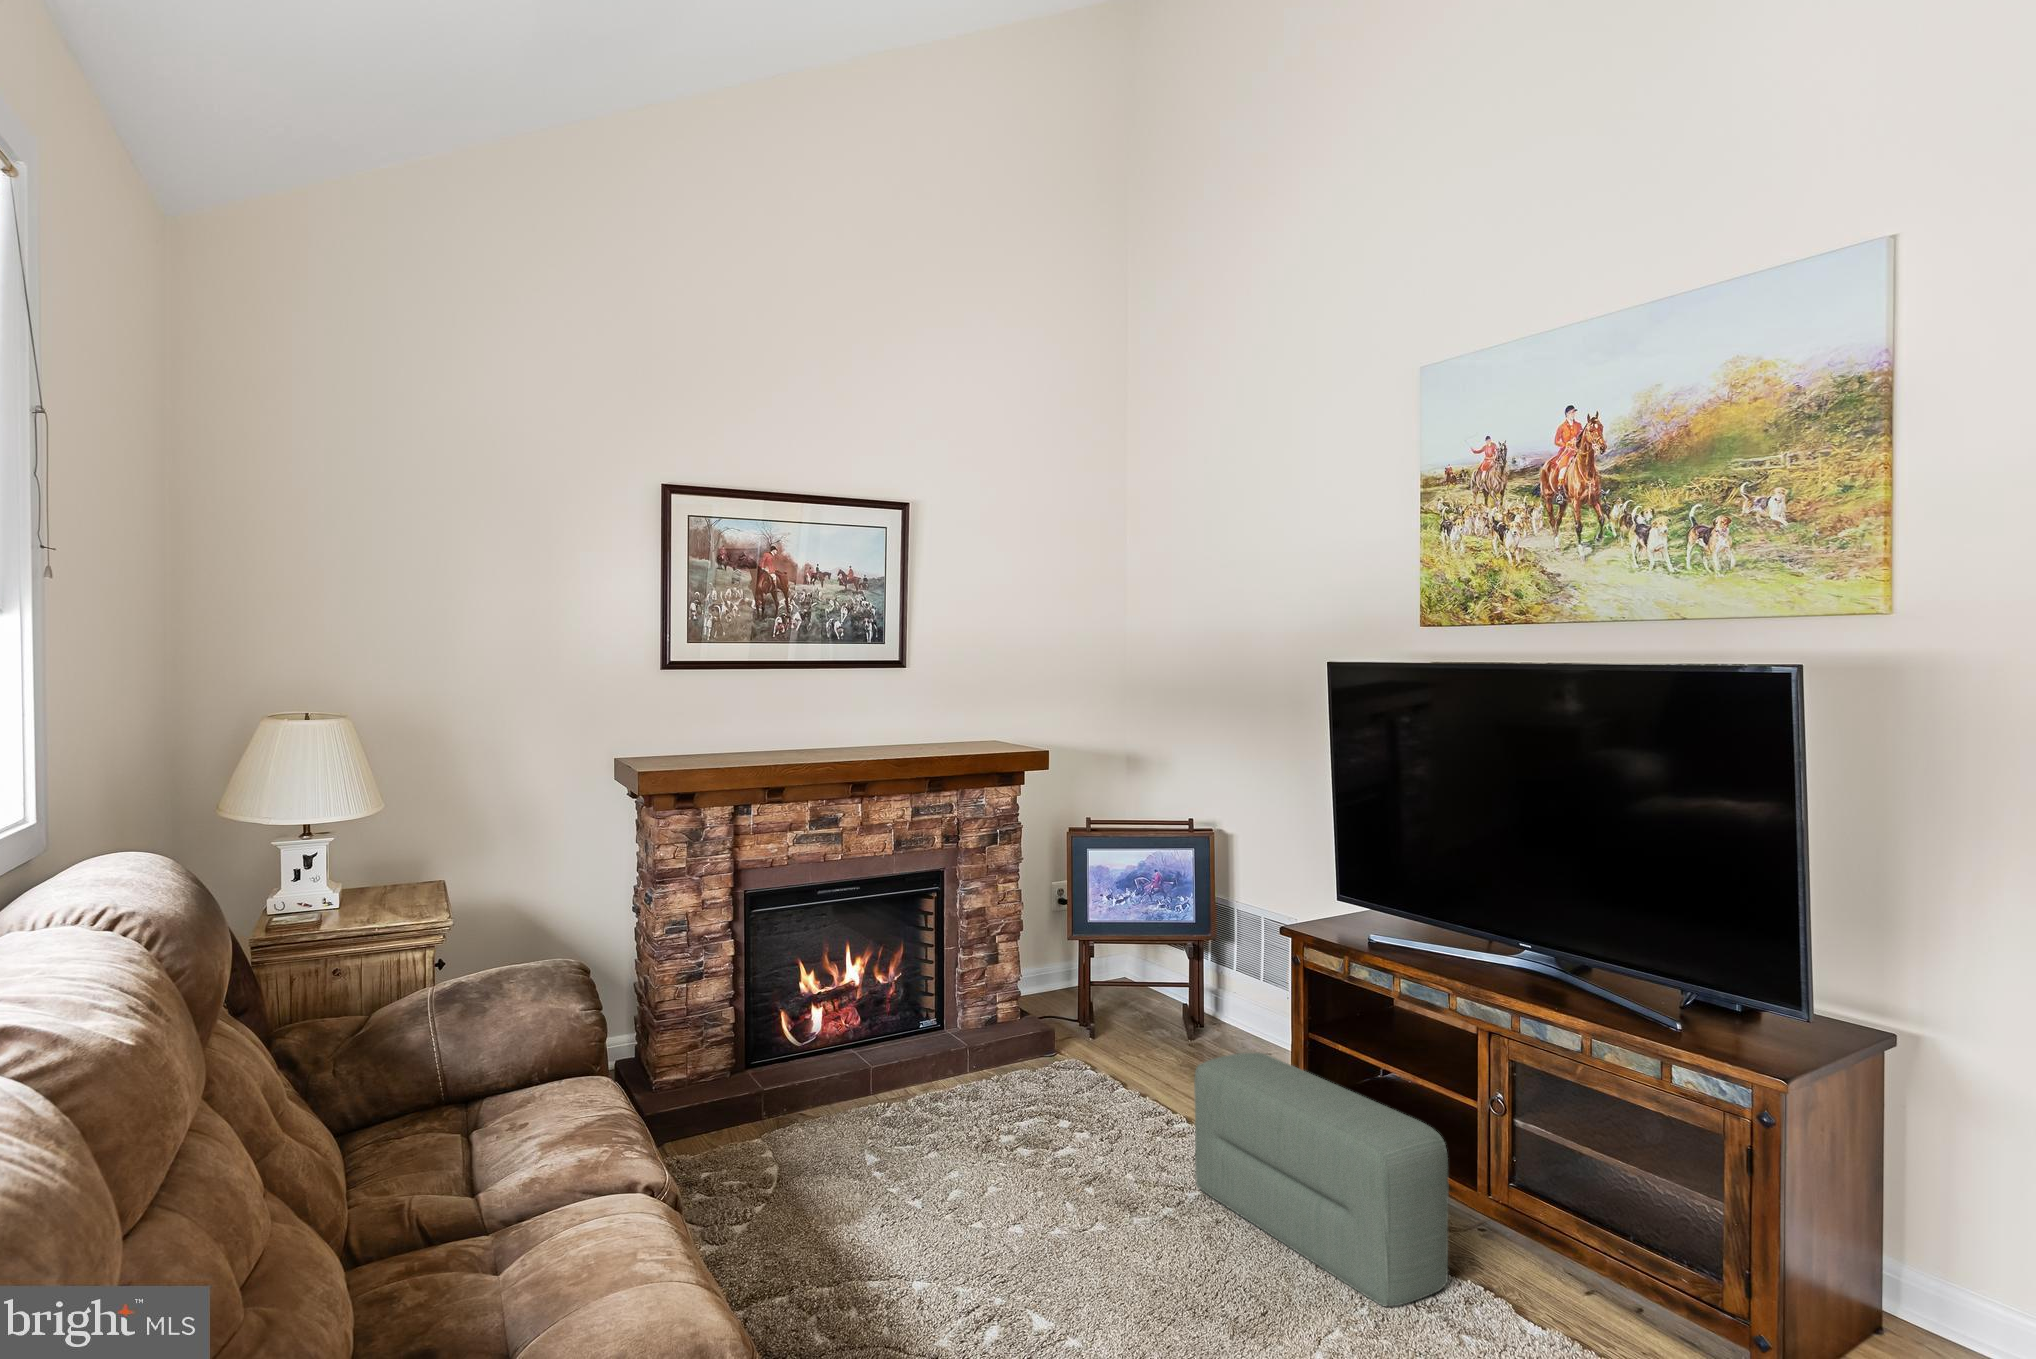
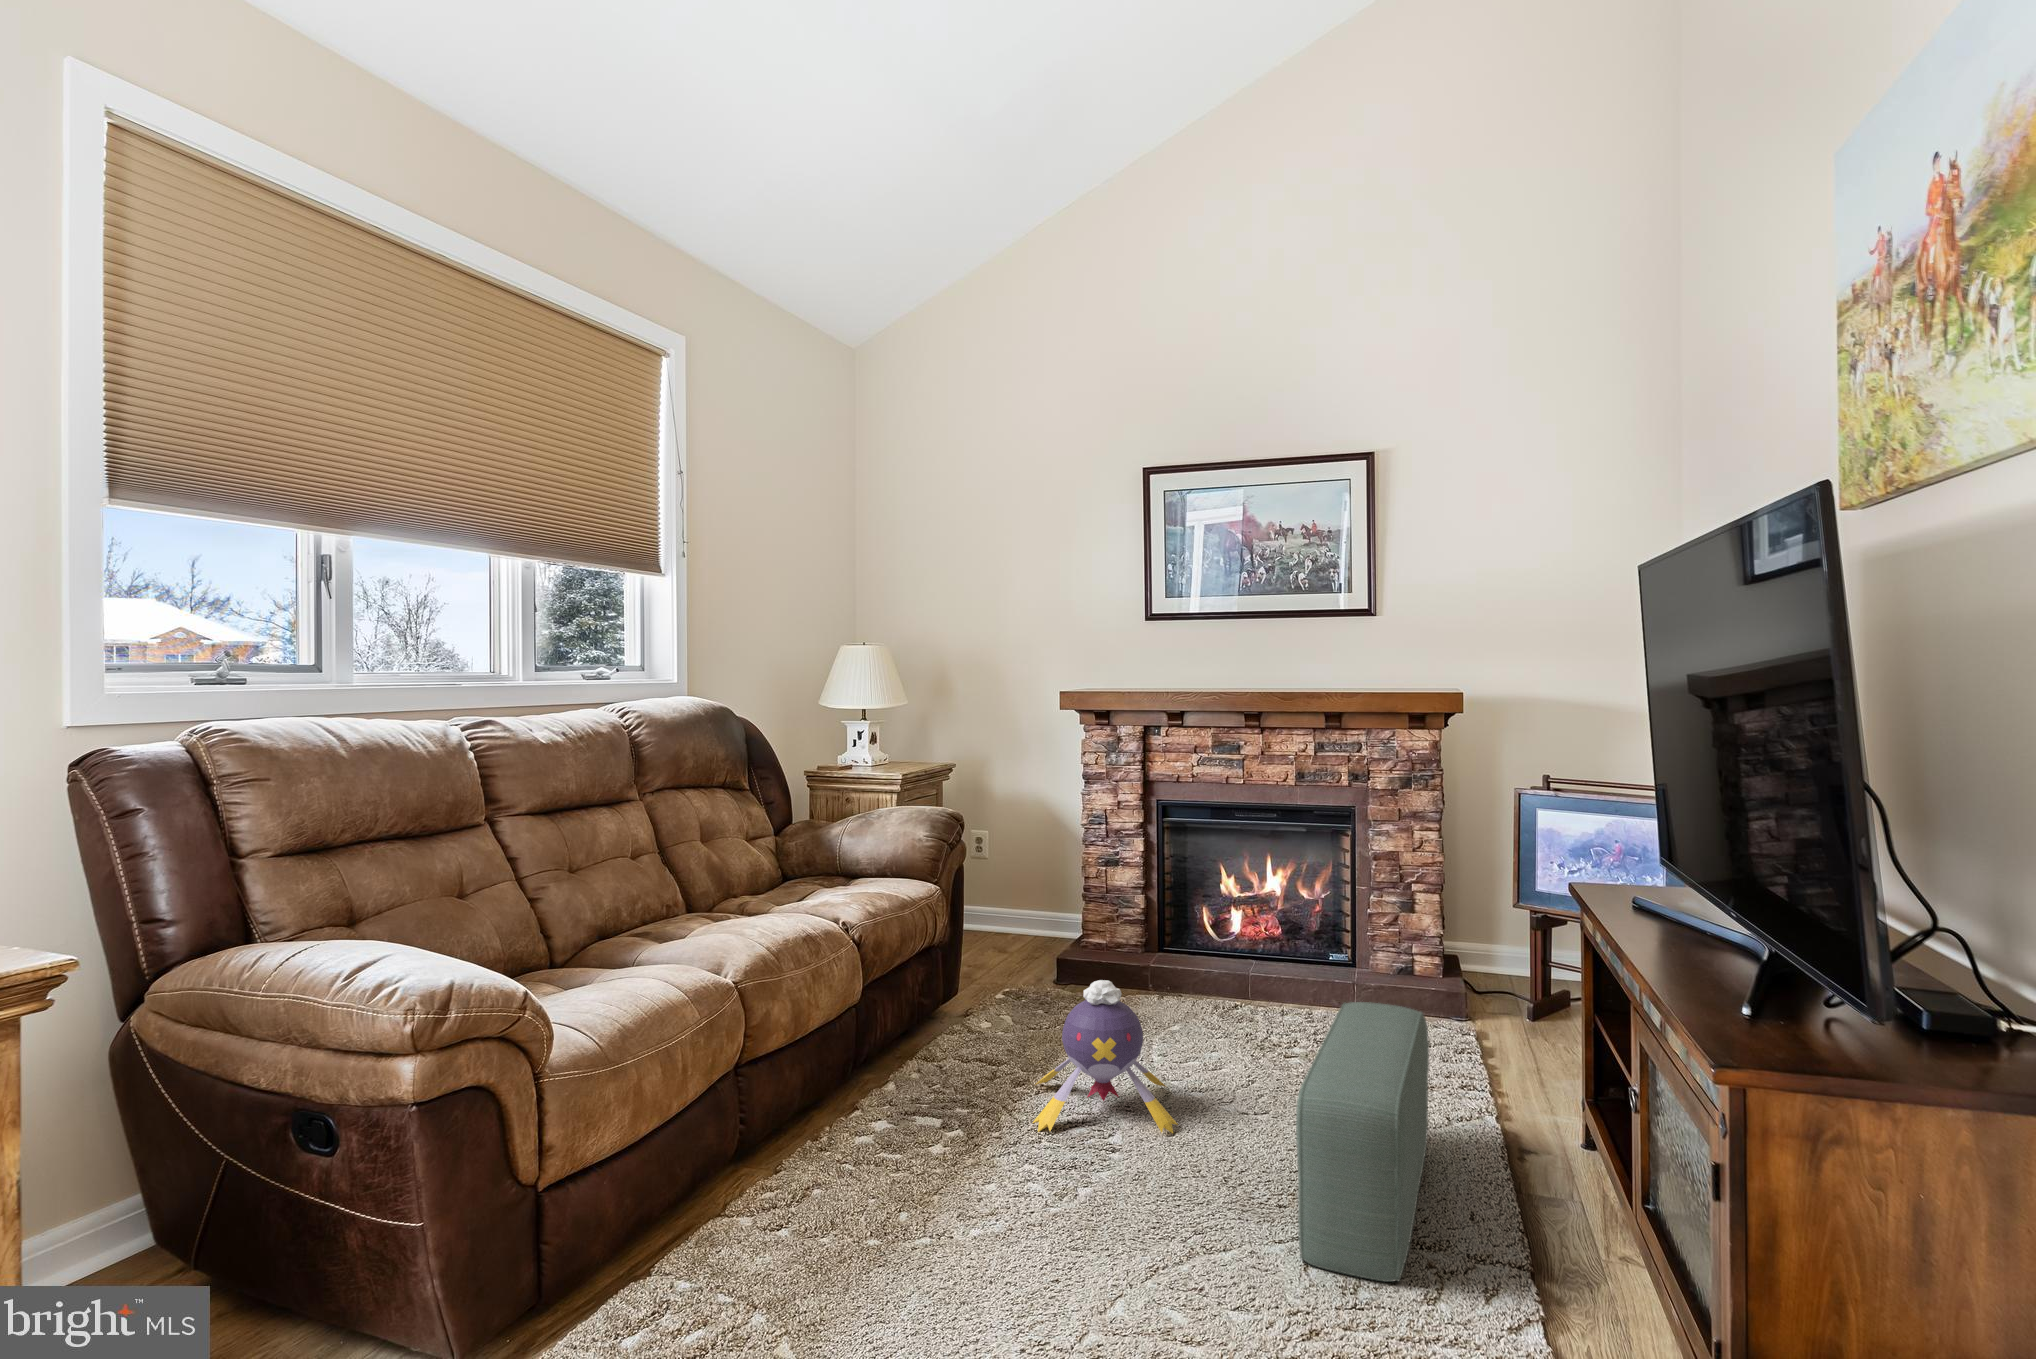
plush toy: none [910,1113,1109,1321] -> present [1033,980,1178,1133]

